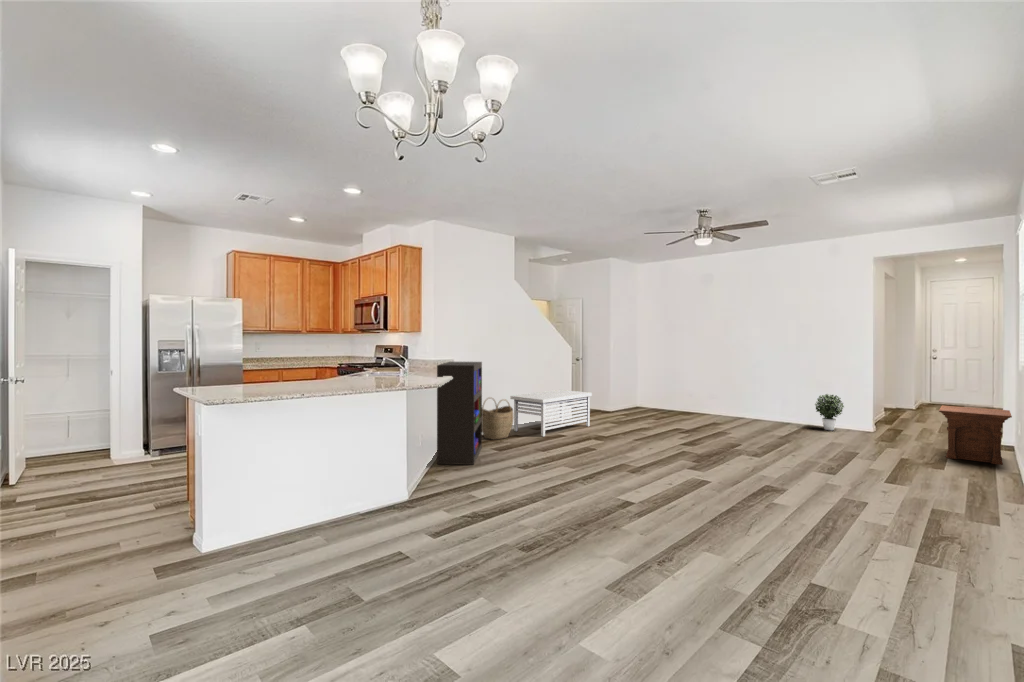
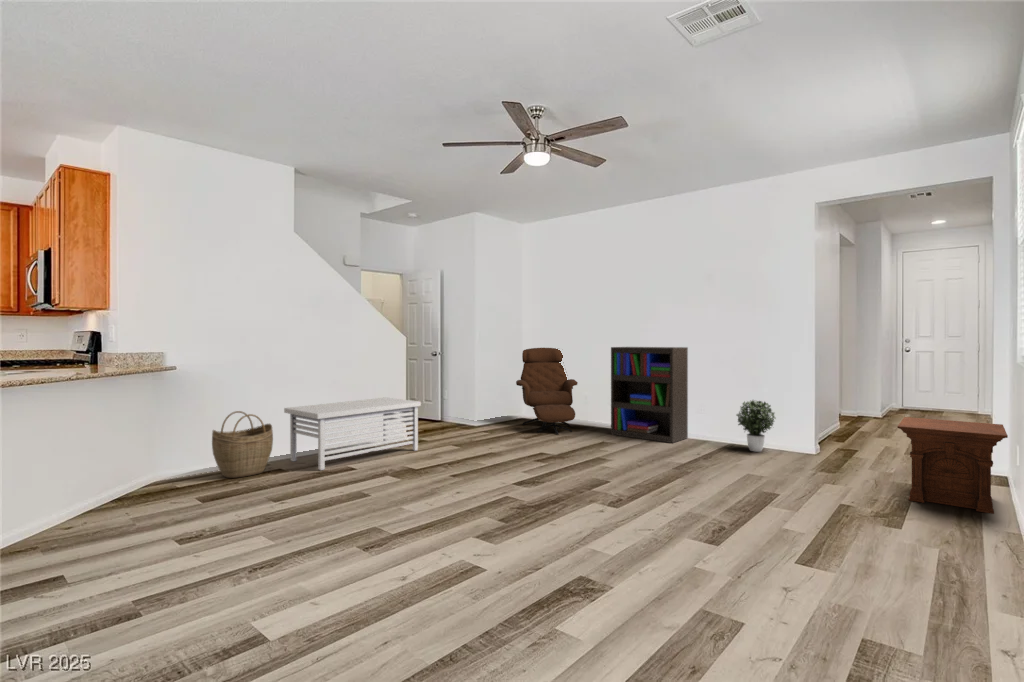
lounge chair: none [636,355,688,418] -> present [516,348,578,434]
bookshelf: present [437,362,482,465] -> present [611,347,688,443]

